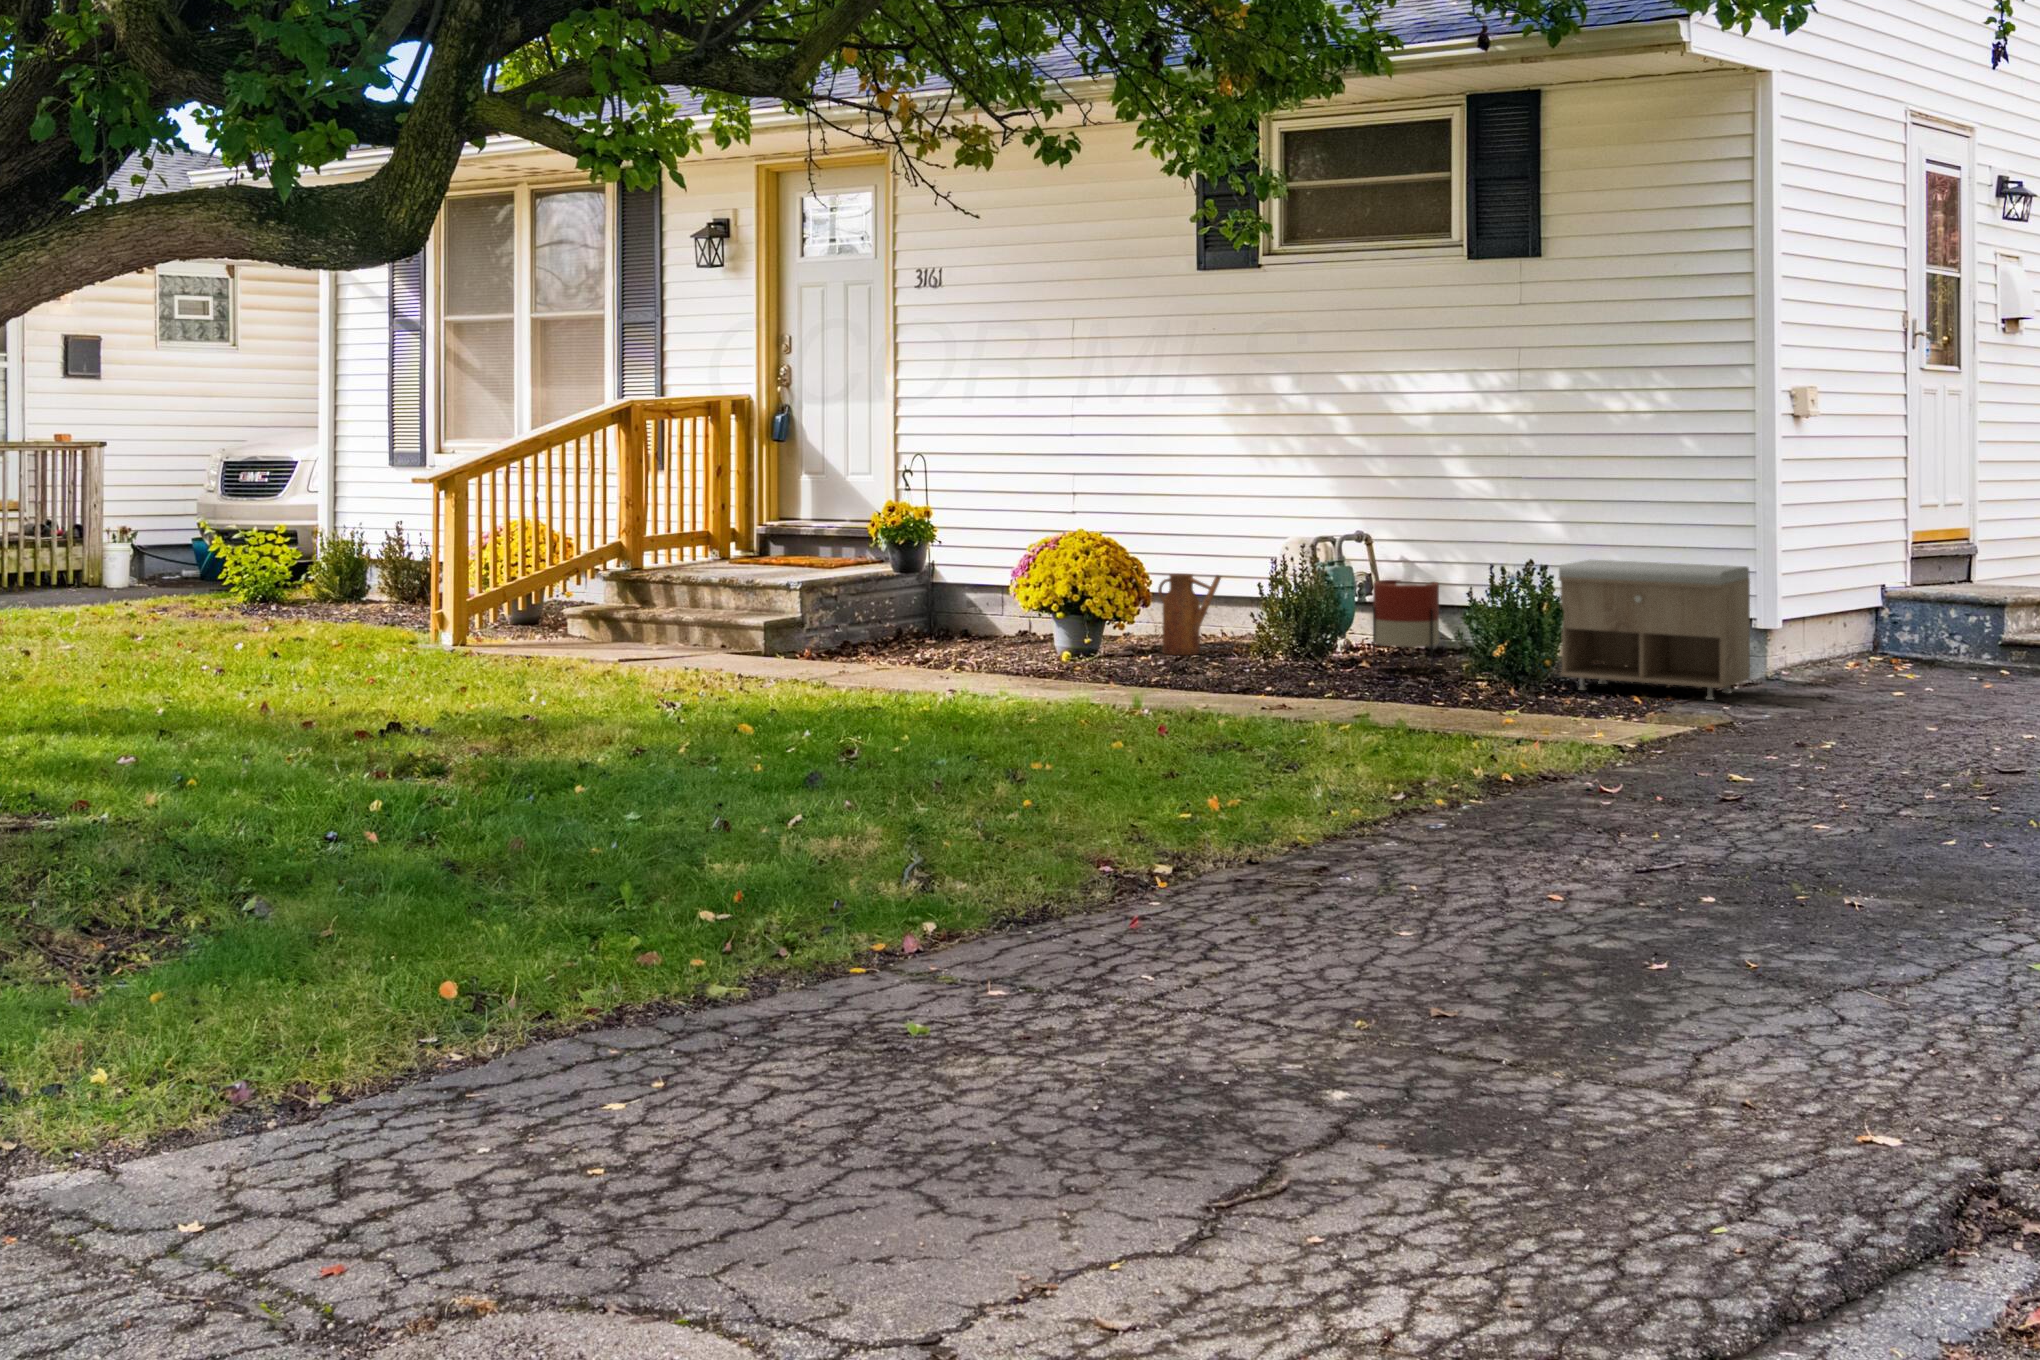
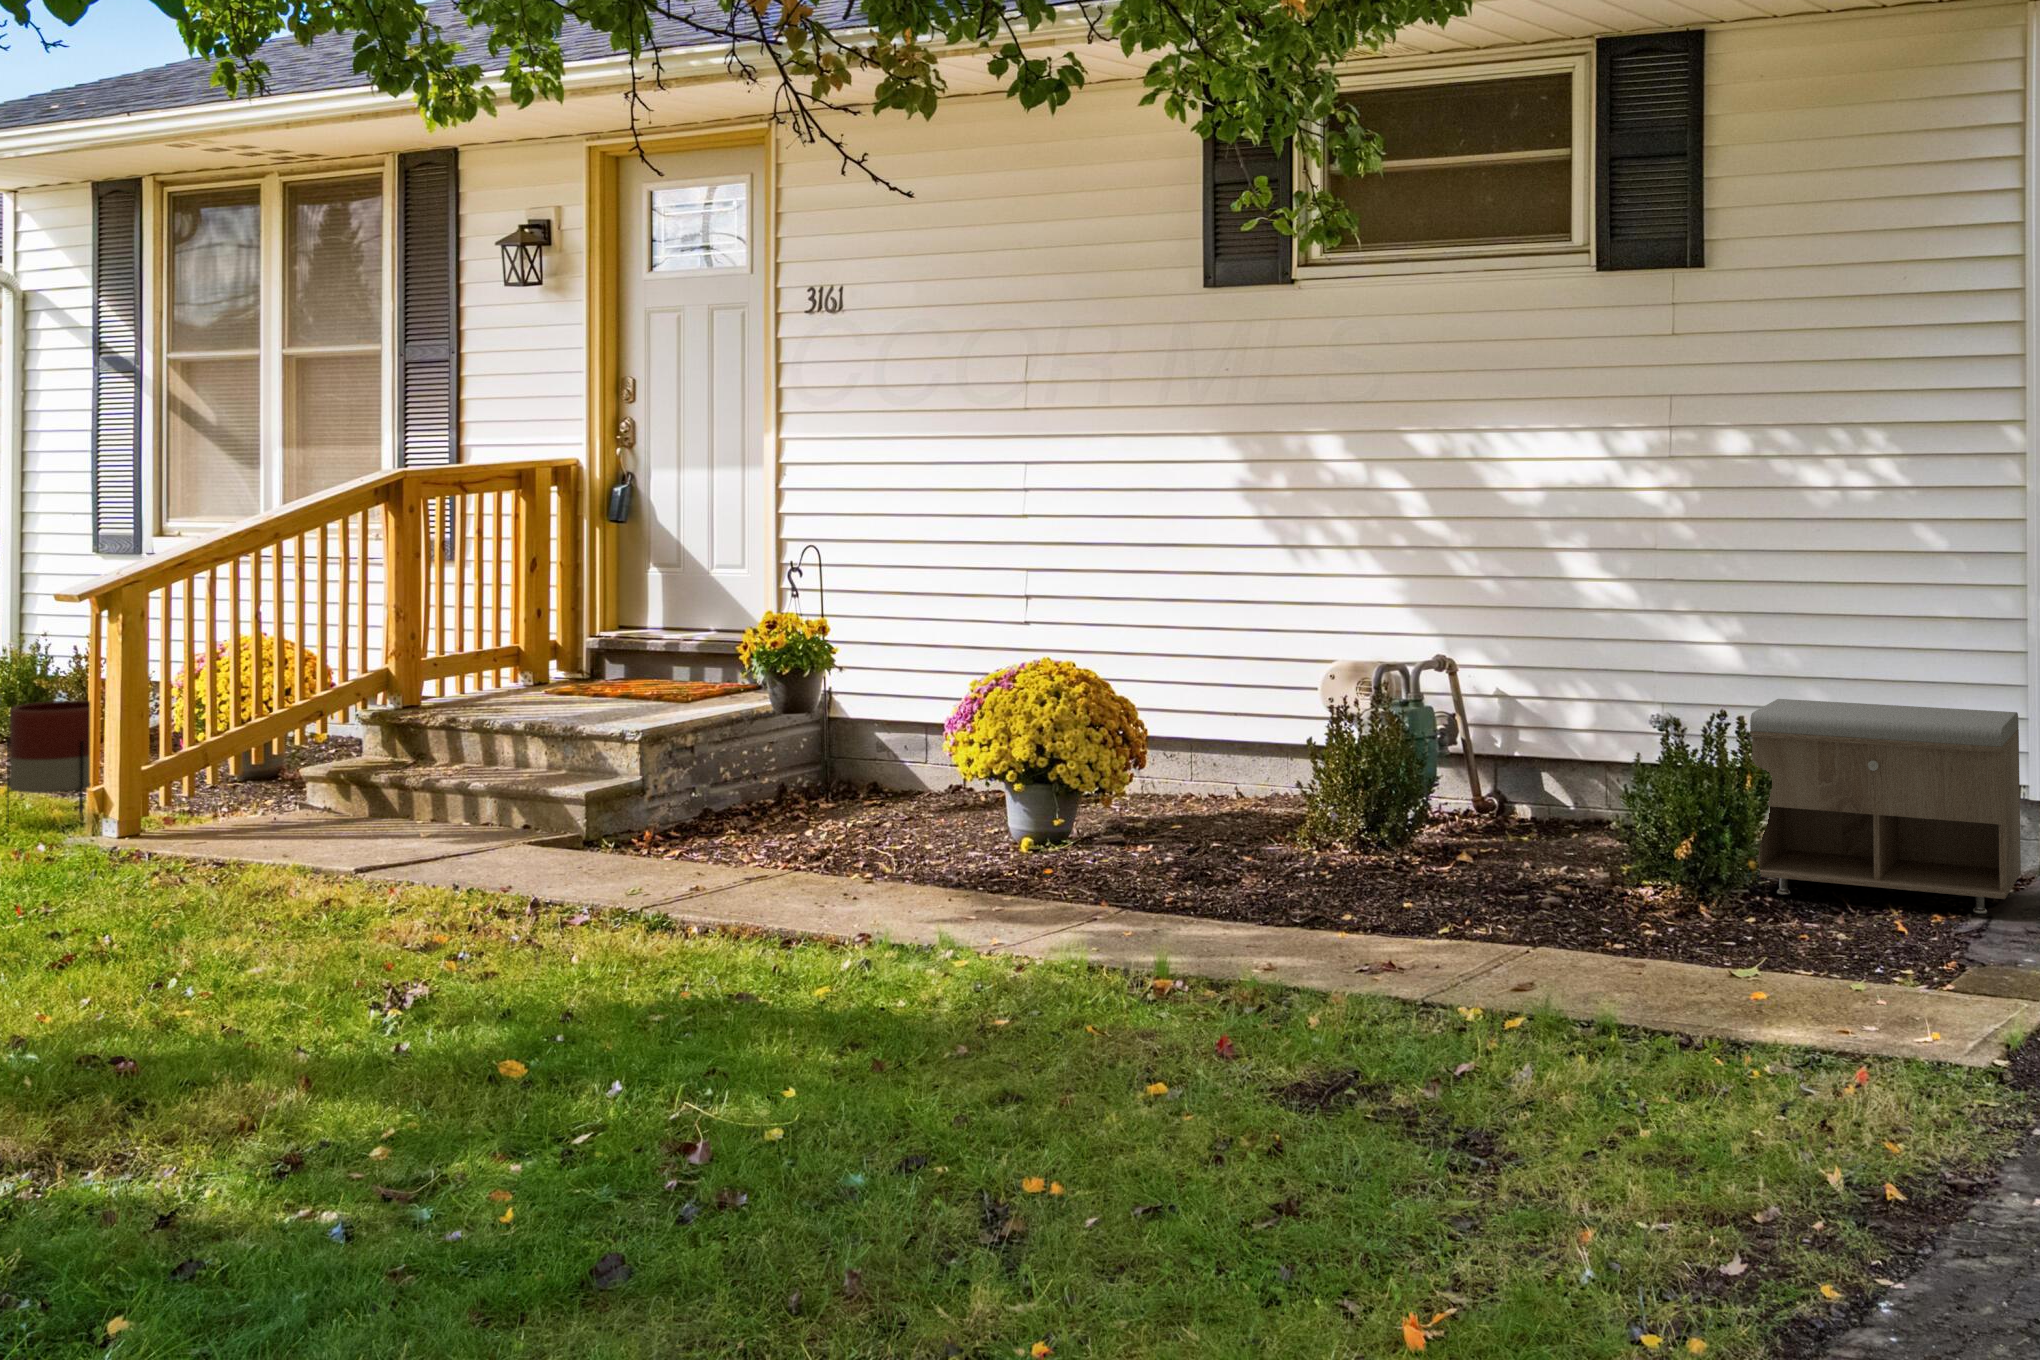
watering can: present [1158,574,1221,655] -> none [1148,711,1239,828]
planter: present [1373,580,1440,673] -> present [7,700,91,826]

